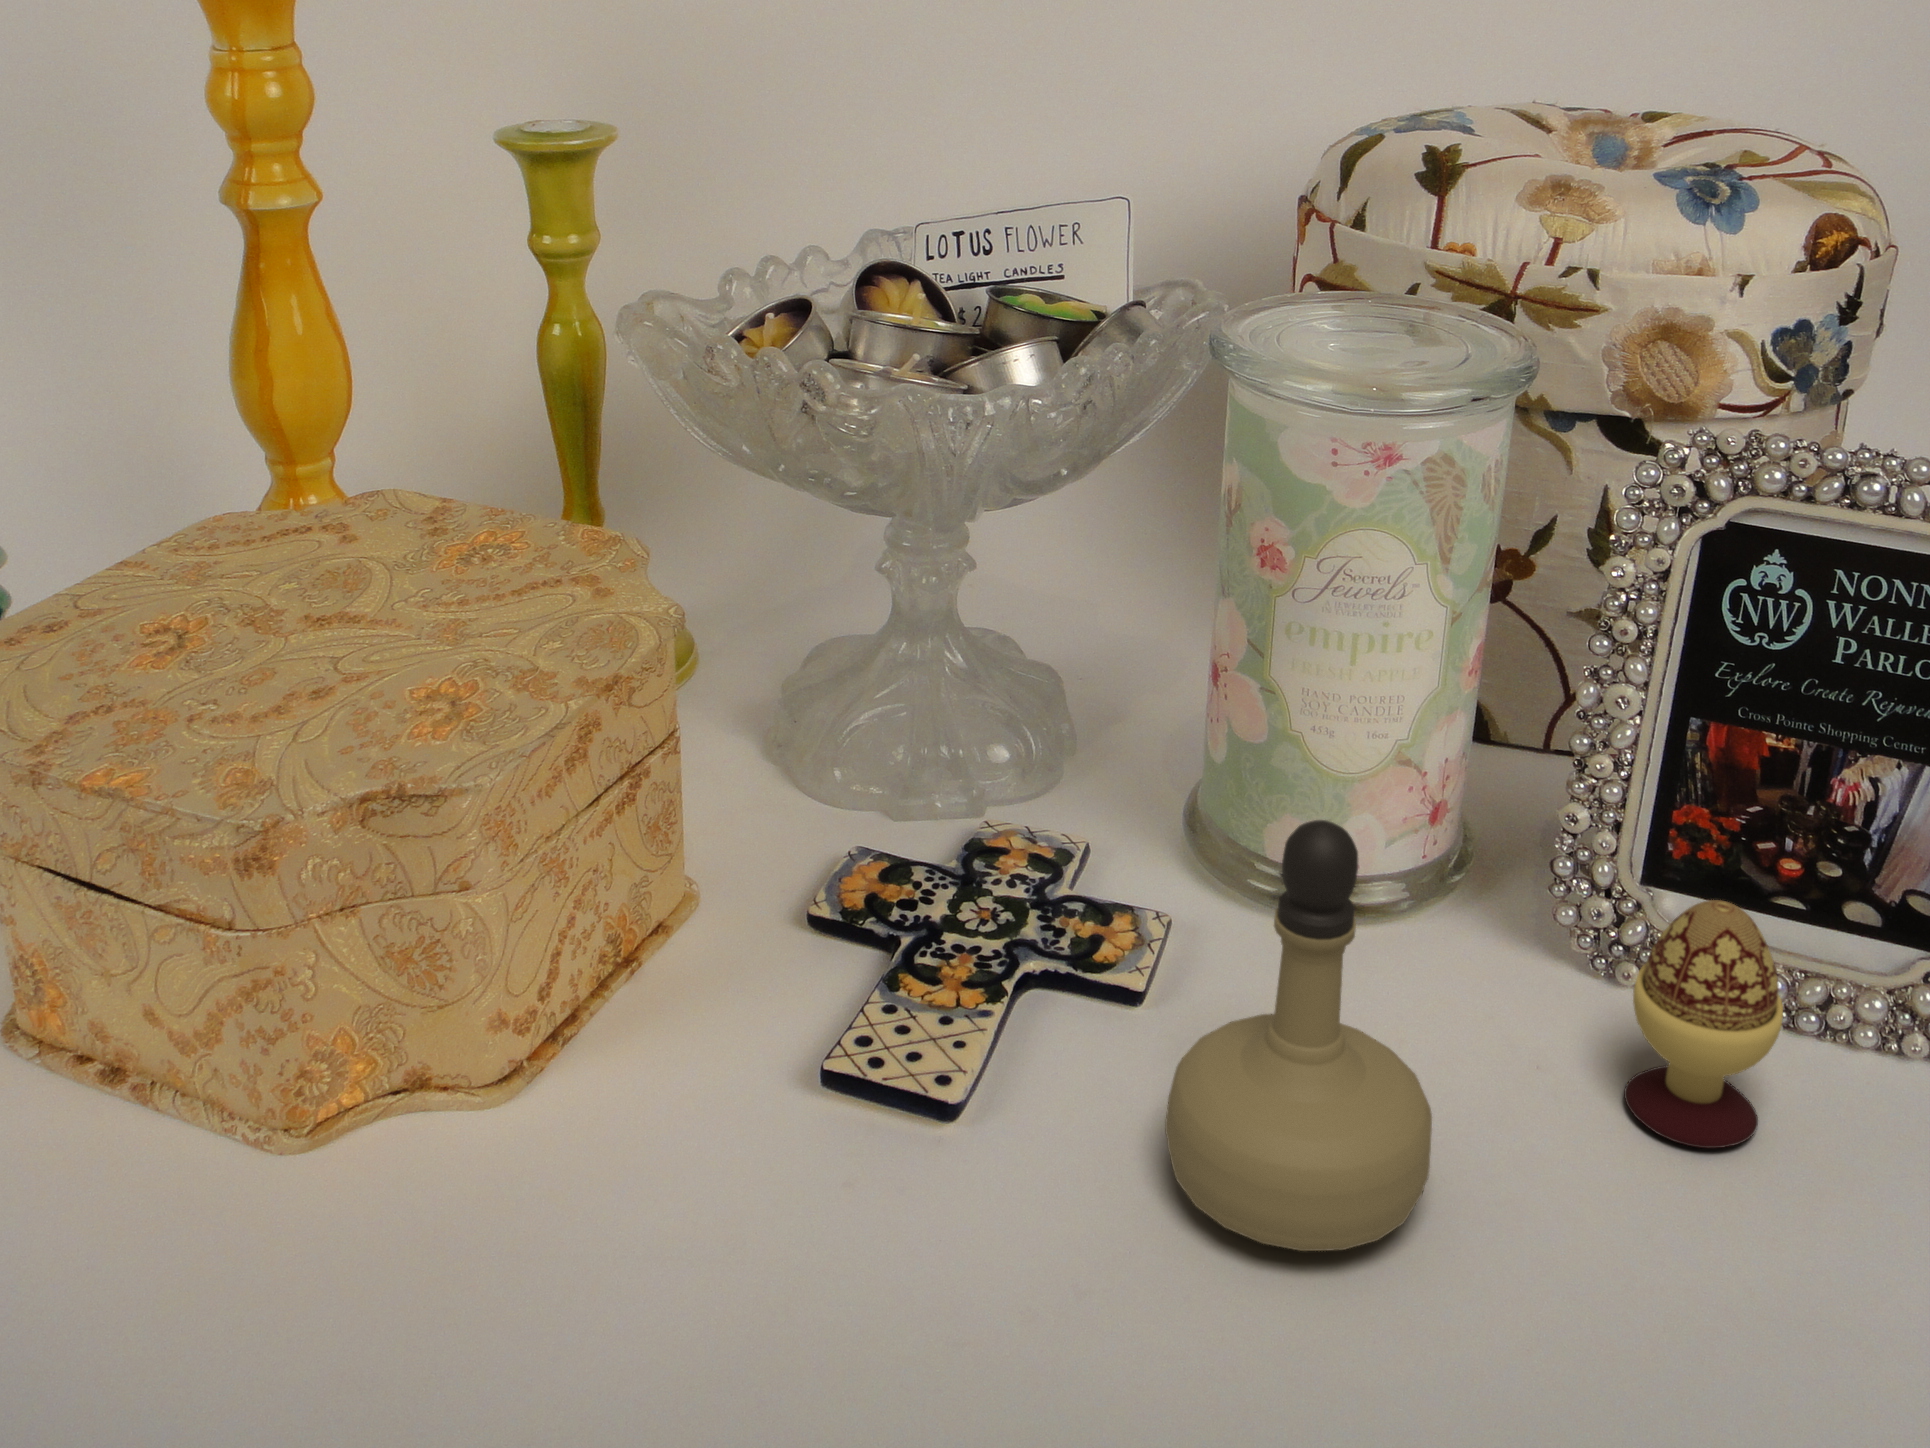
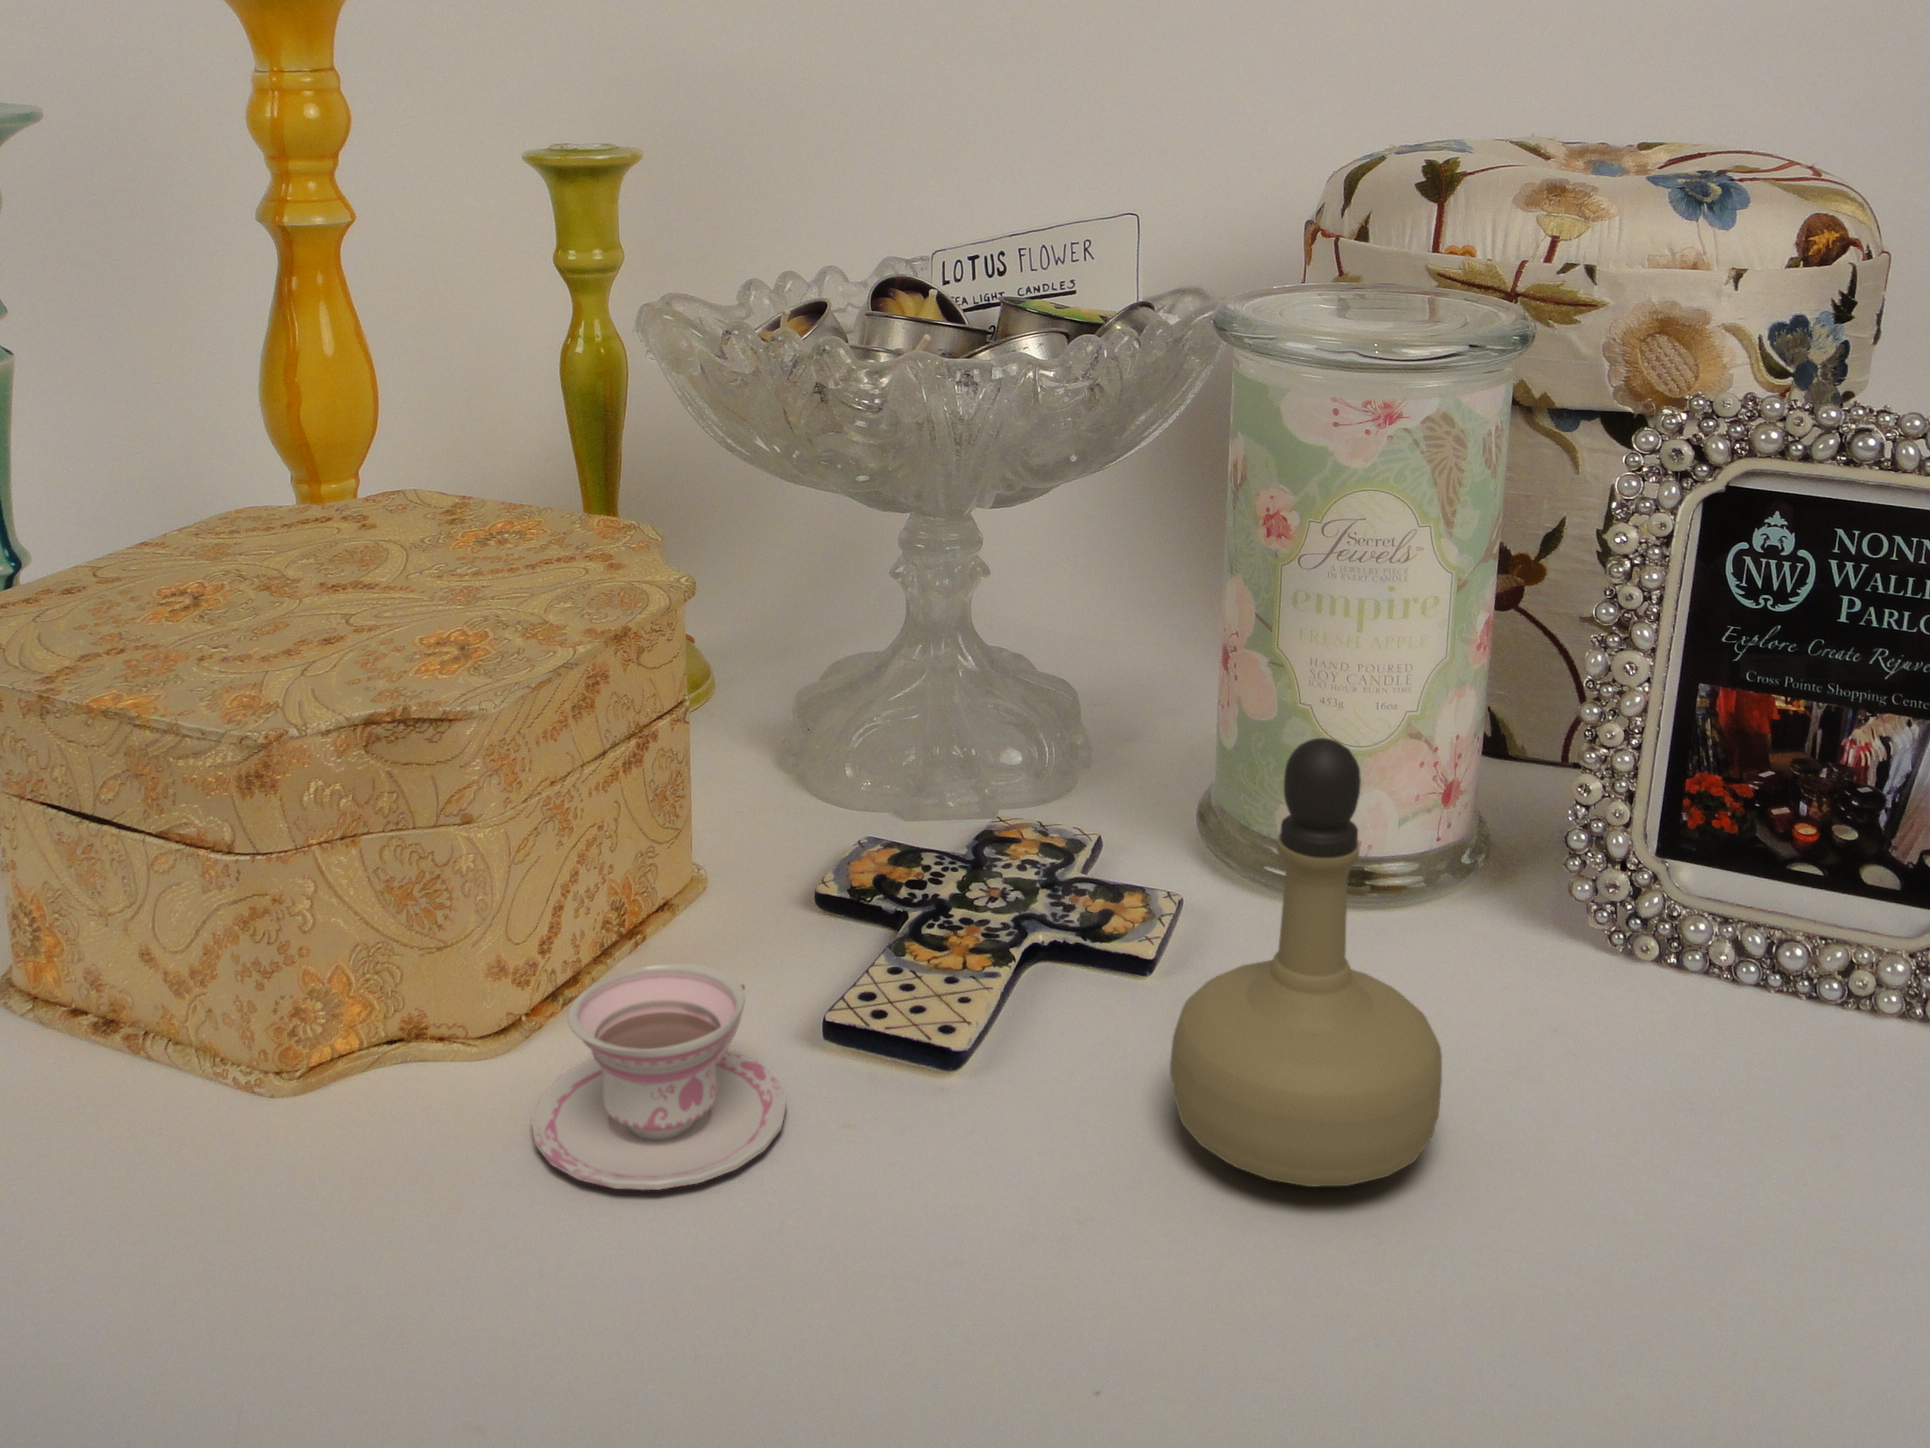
decorative egg: present [1624,900,1783,1148] -> none [1641,846,1799,1105]
teacup: none [538,1021,788,1257] -> present [531,963,786,1190]

